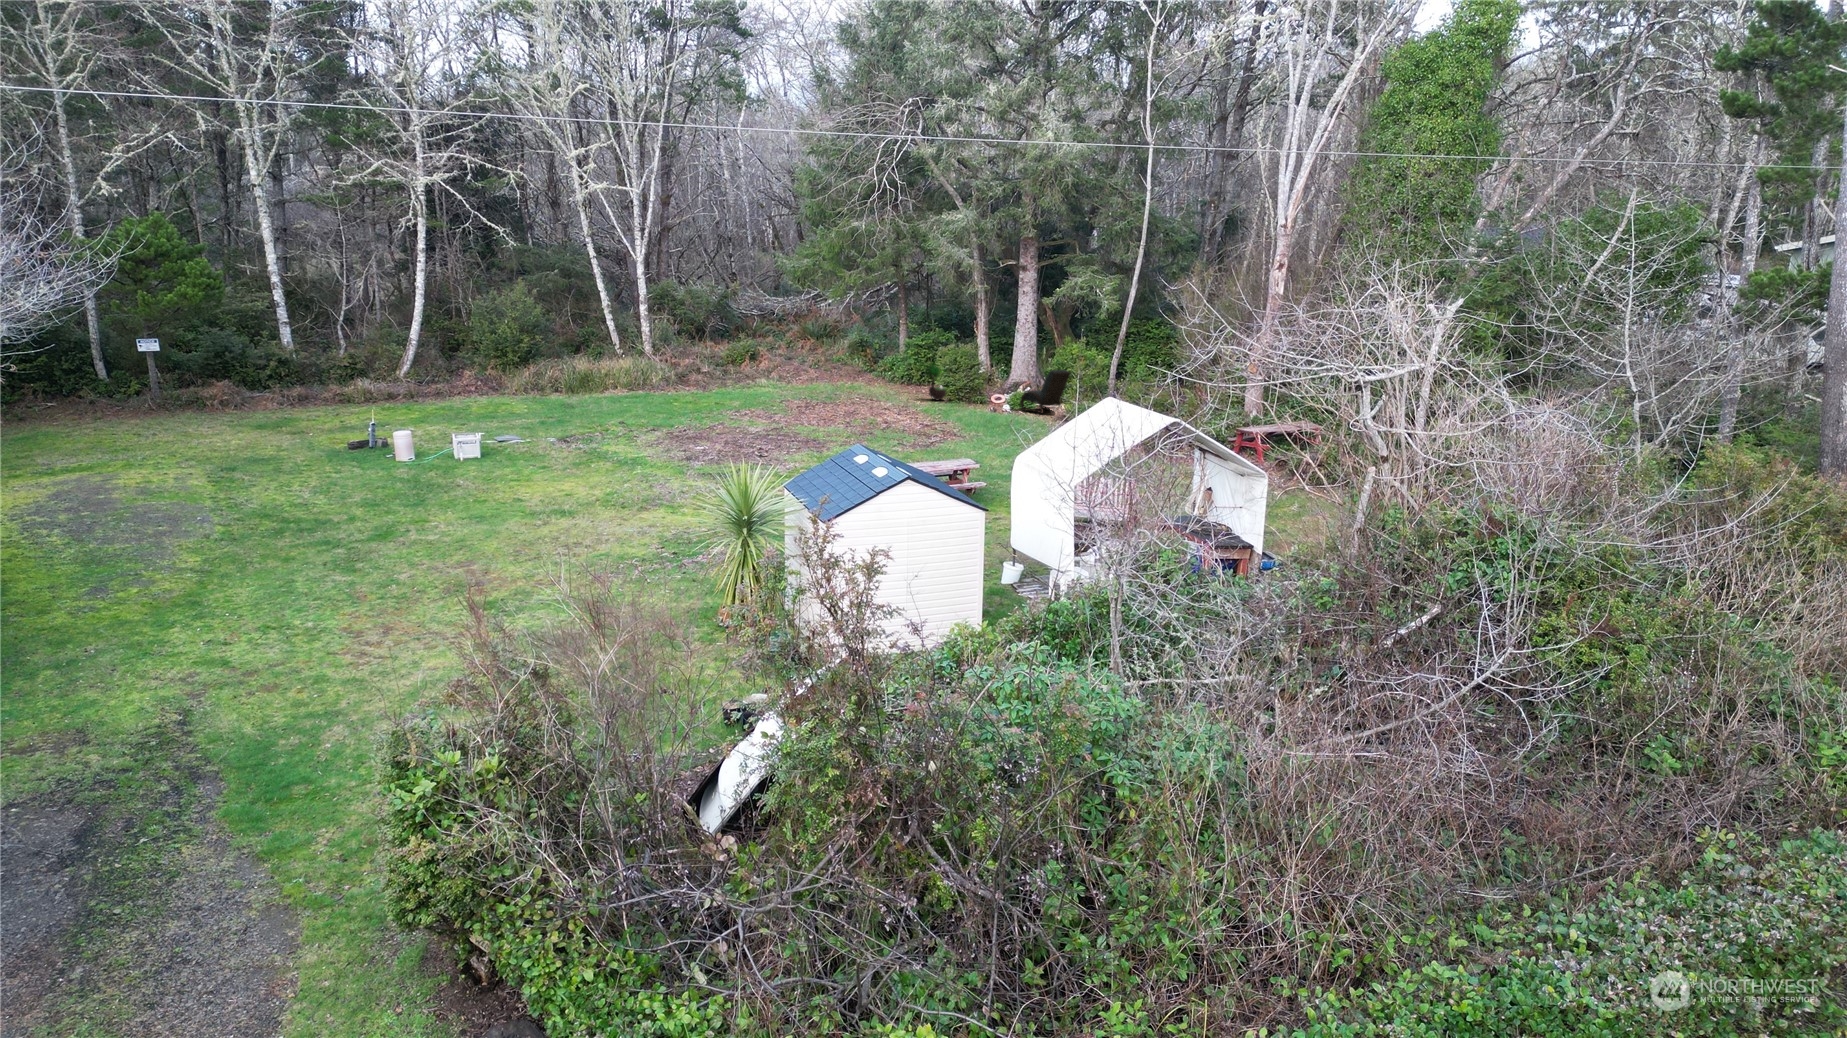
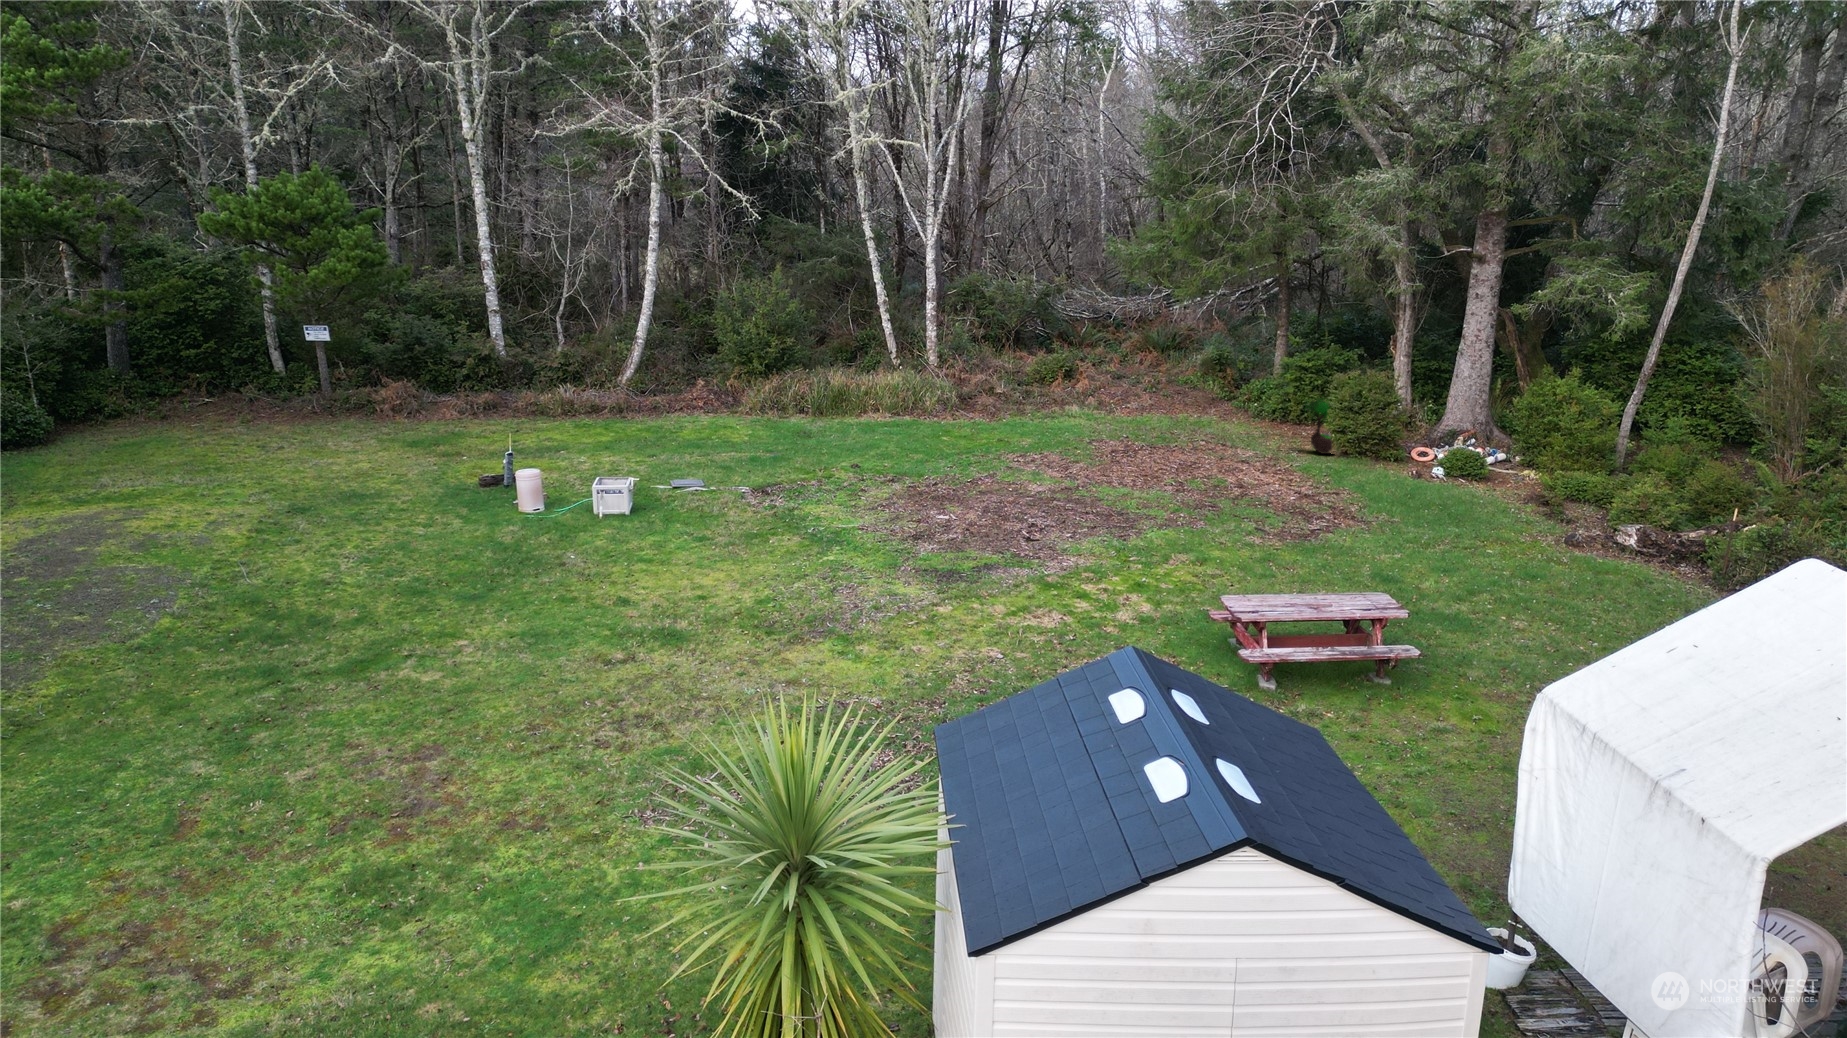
lounge chair: present [1020,370,1070,414] -> none [1461,420,1556,490]

